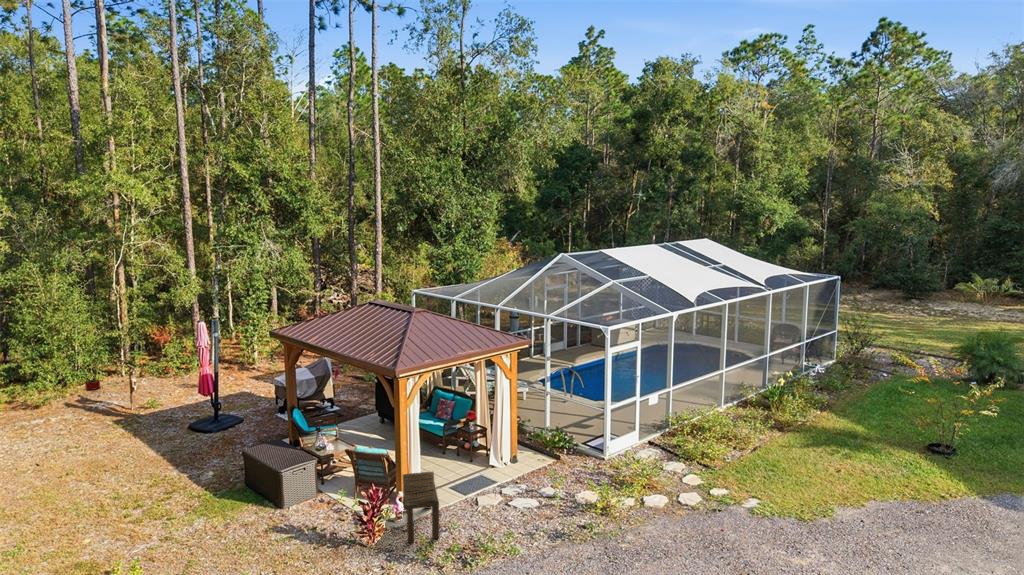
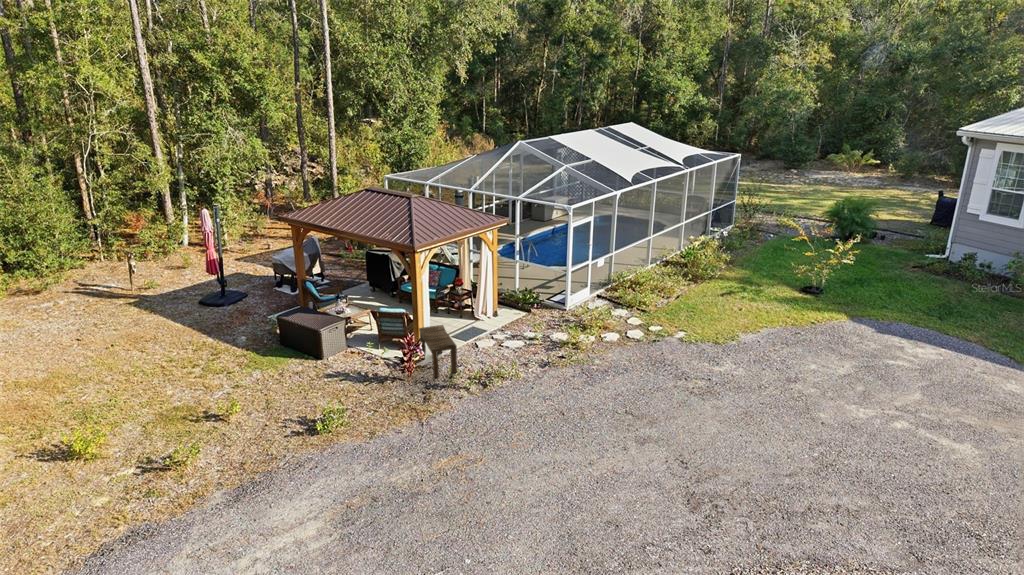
decorative plant: present [82,363,108,390] -> none [57,244,93,276]

